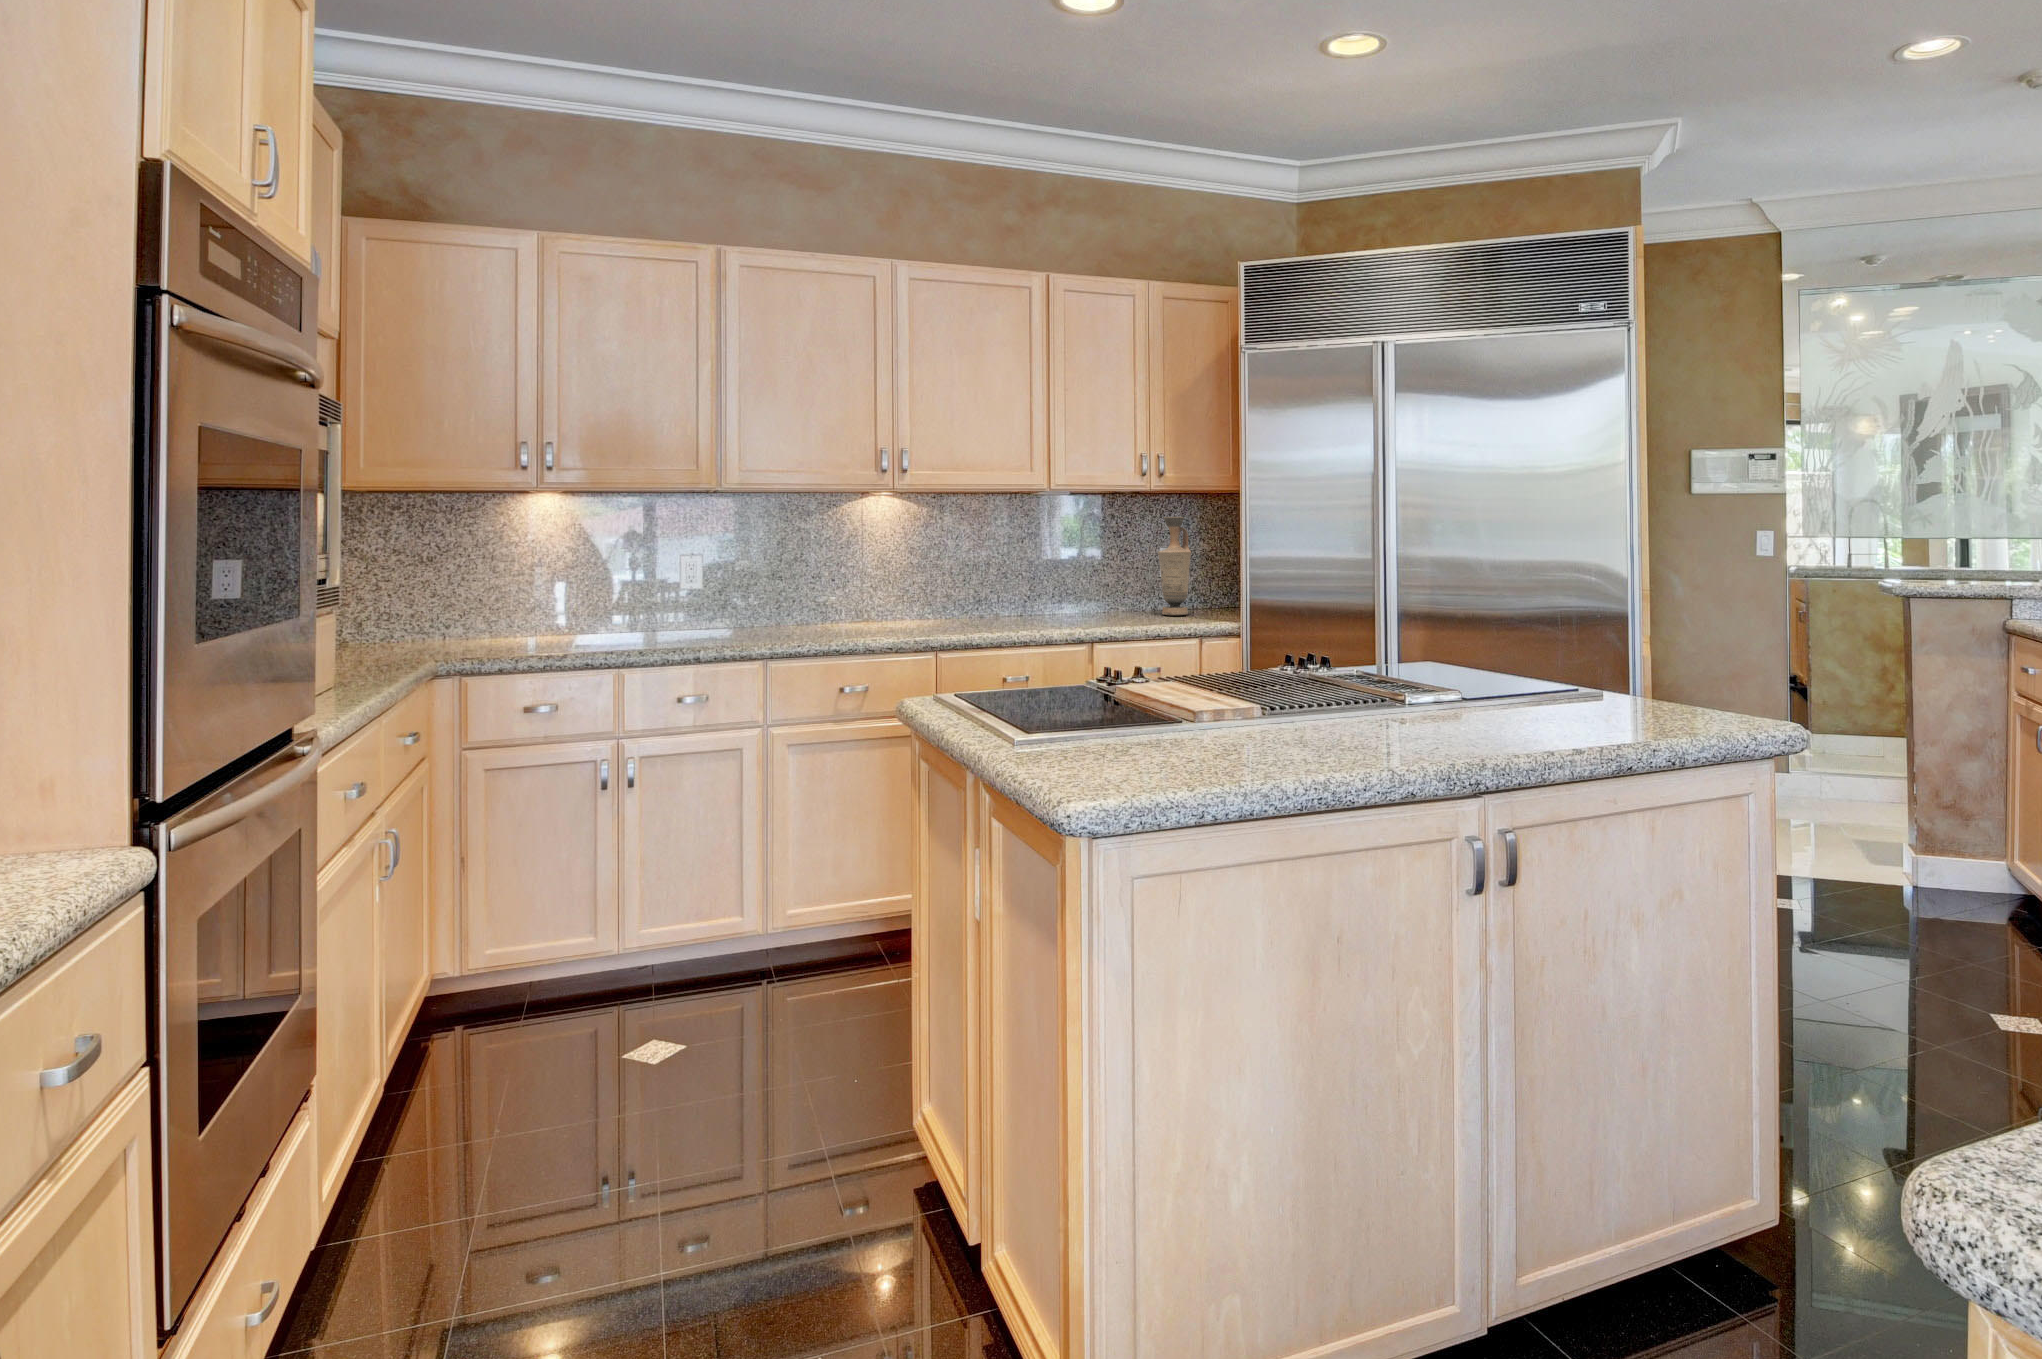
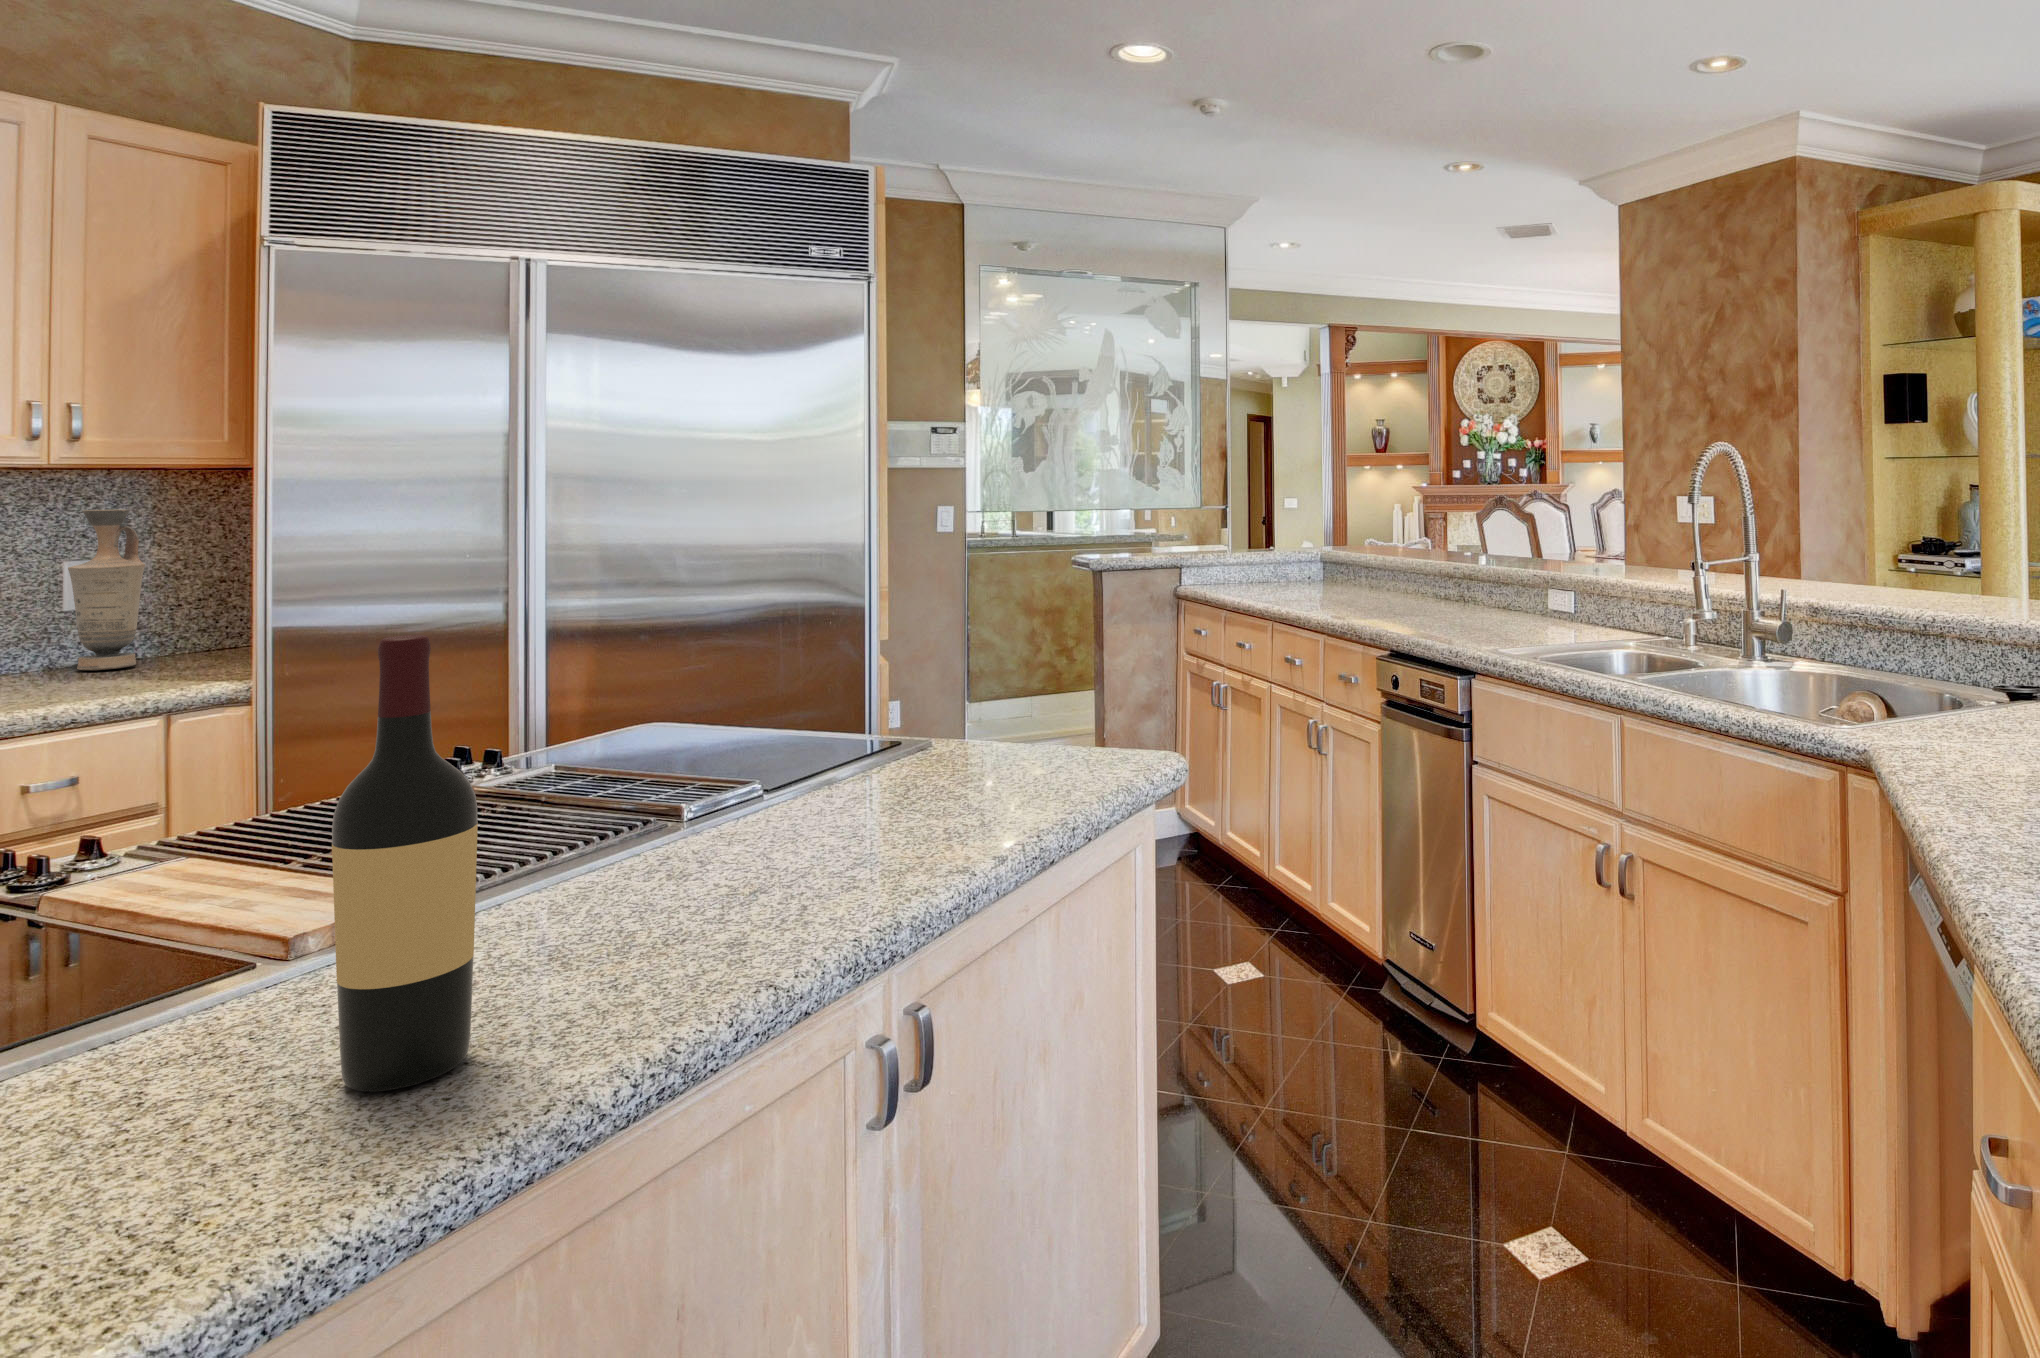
wine bottle: none [1194,552,1250,766] -> present [332,635,478,1092]

